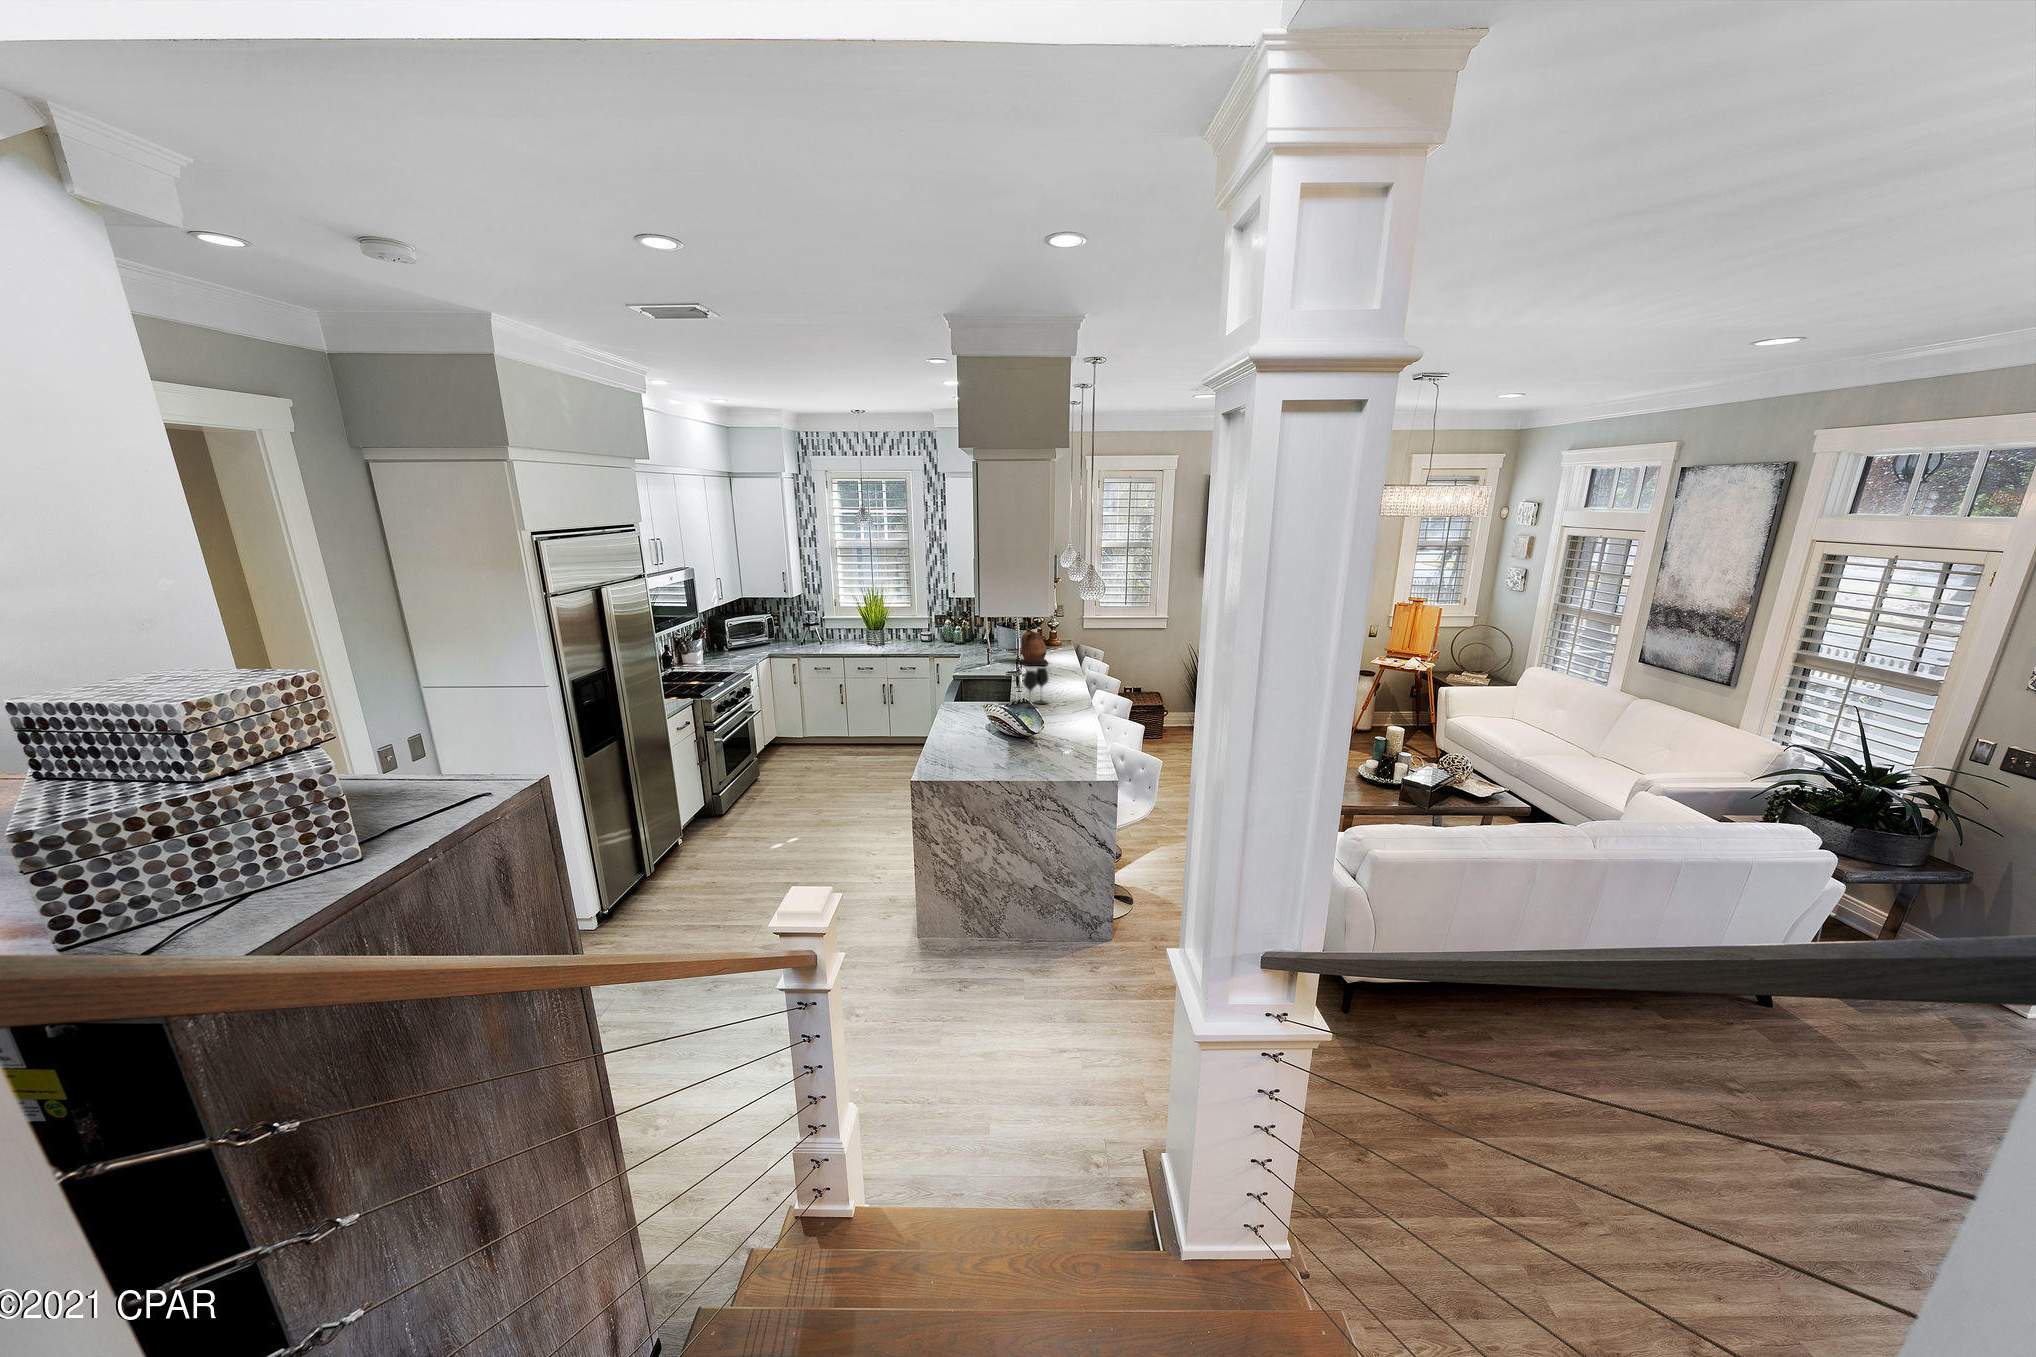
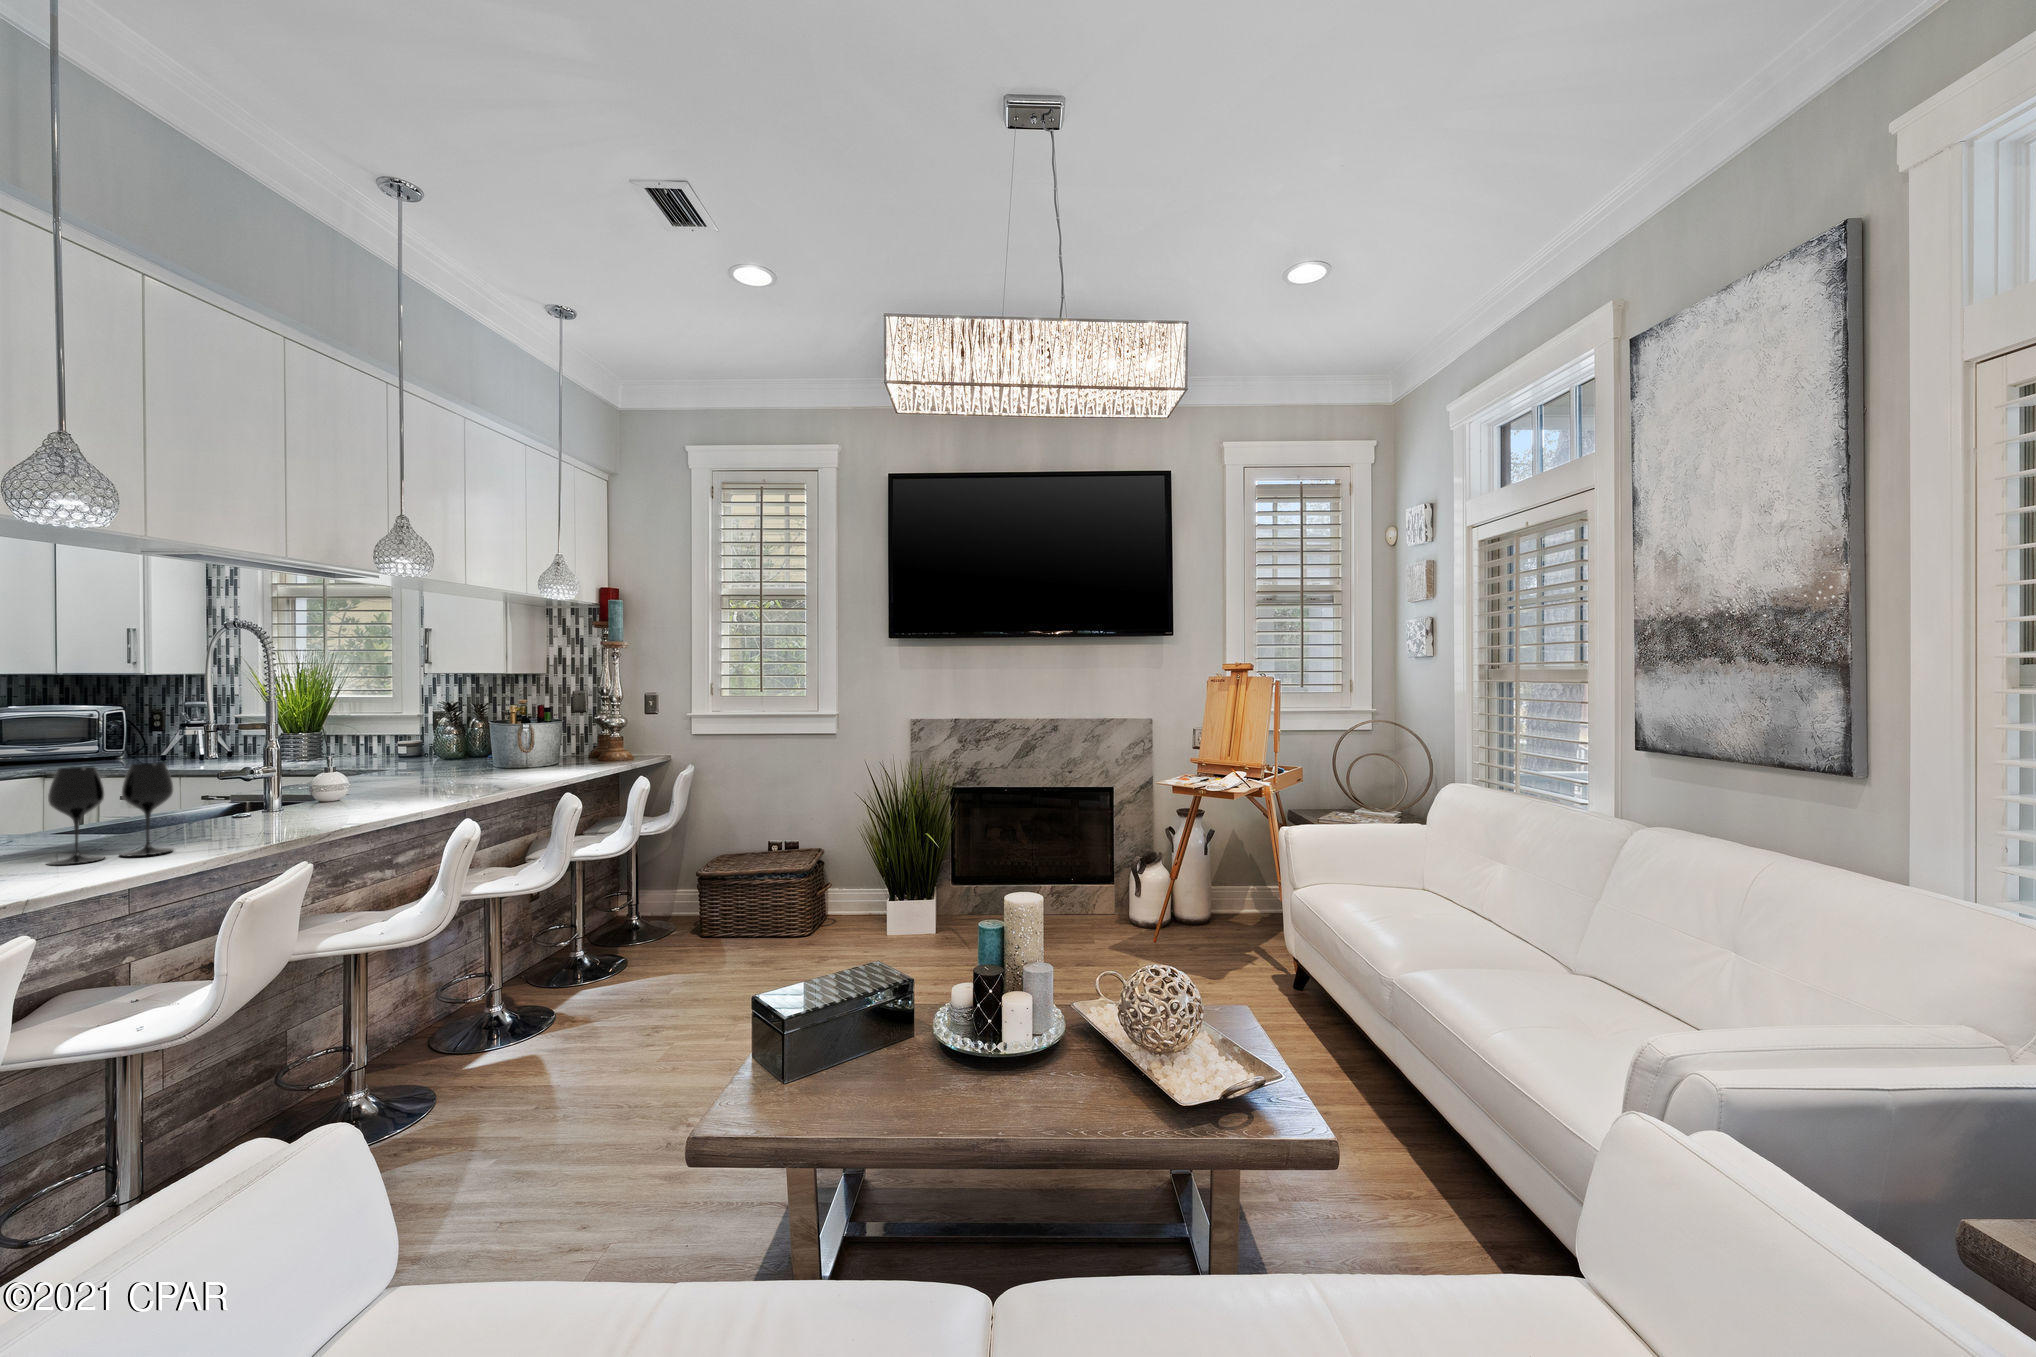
ceramic pitcher: present [1020,628,1049,665] -> none [396,716,480,792]

